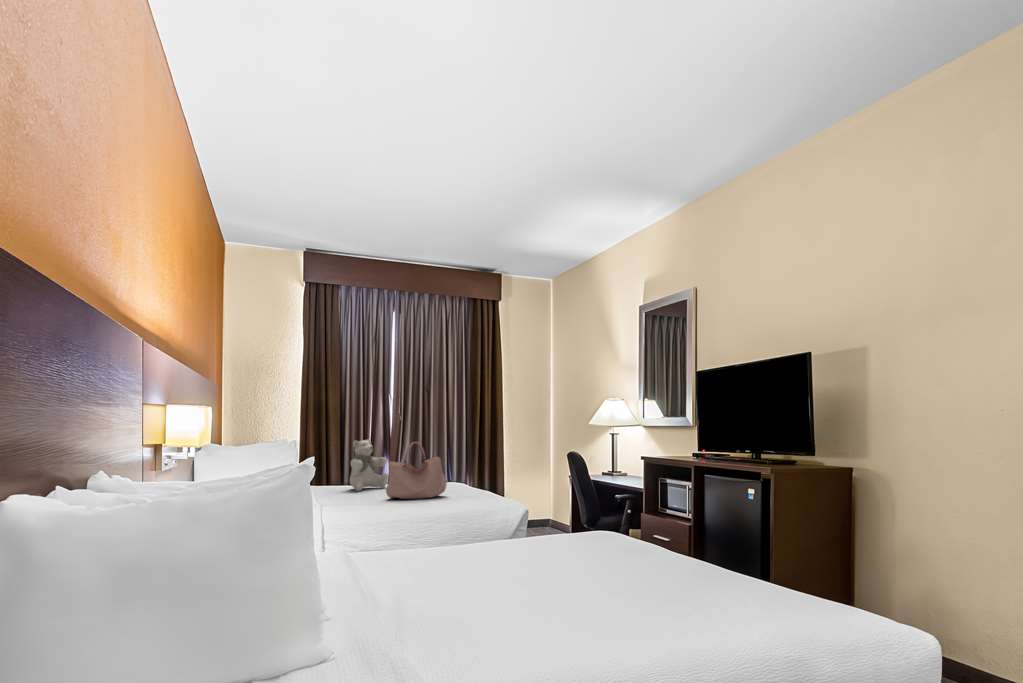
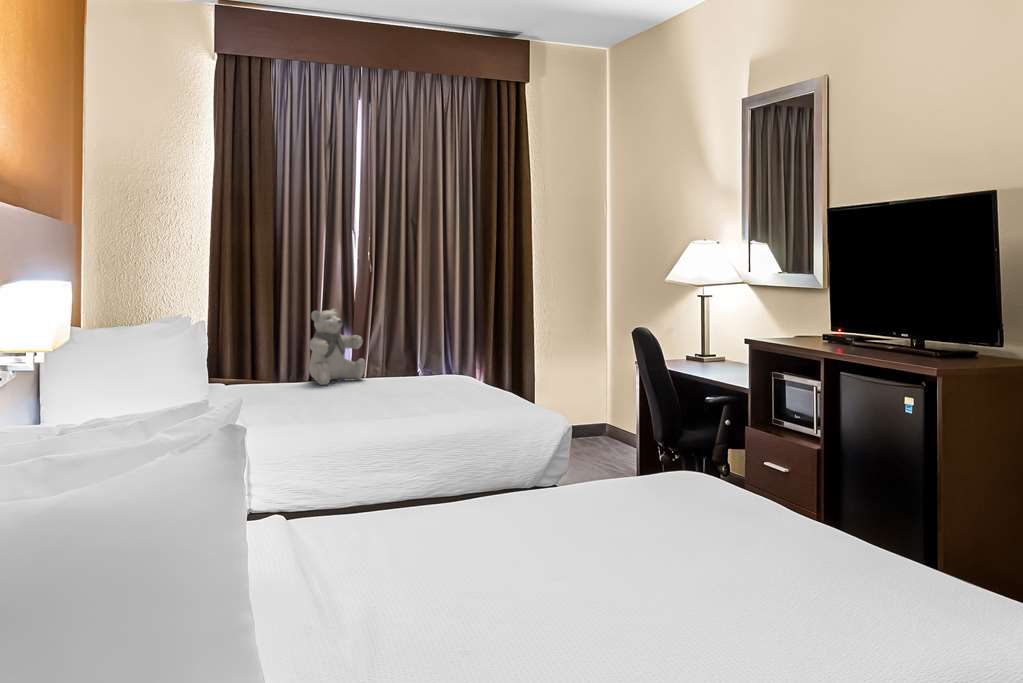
handbag: present [386,442,447,499] -> none [368,317,456,400]

